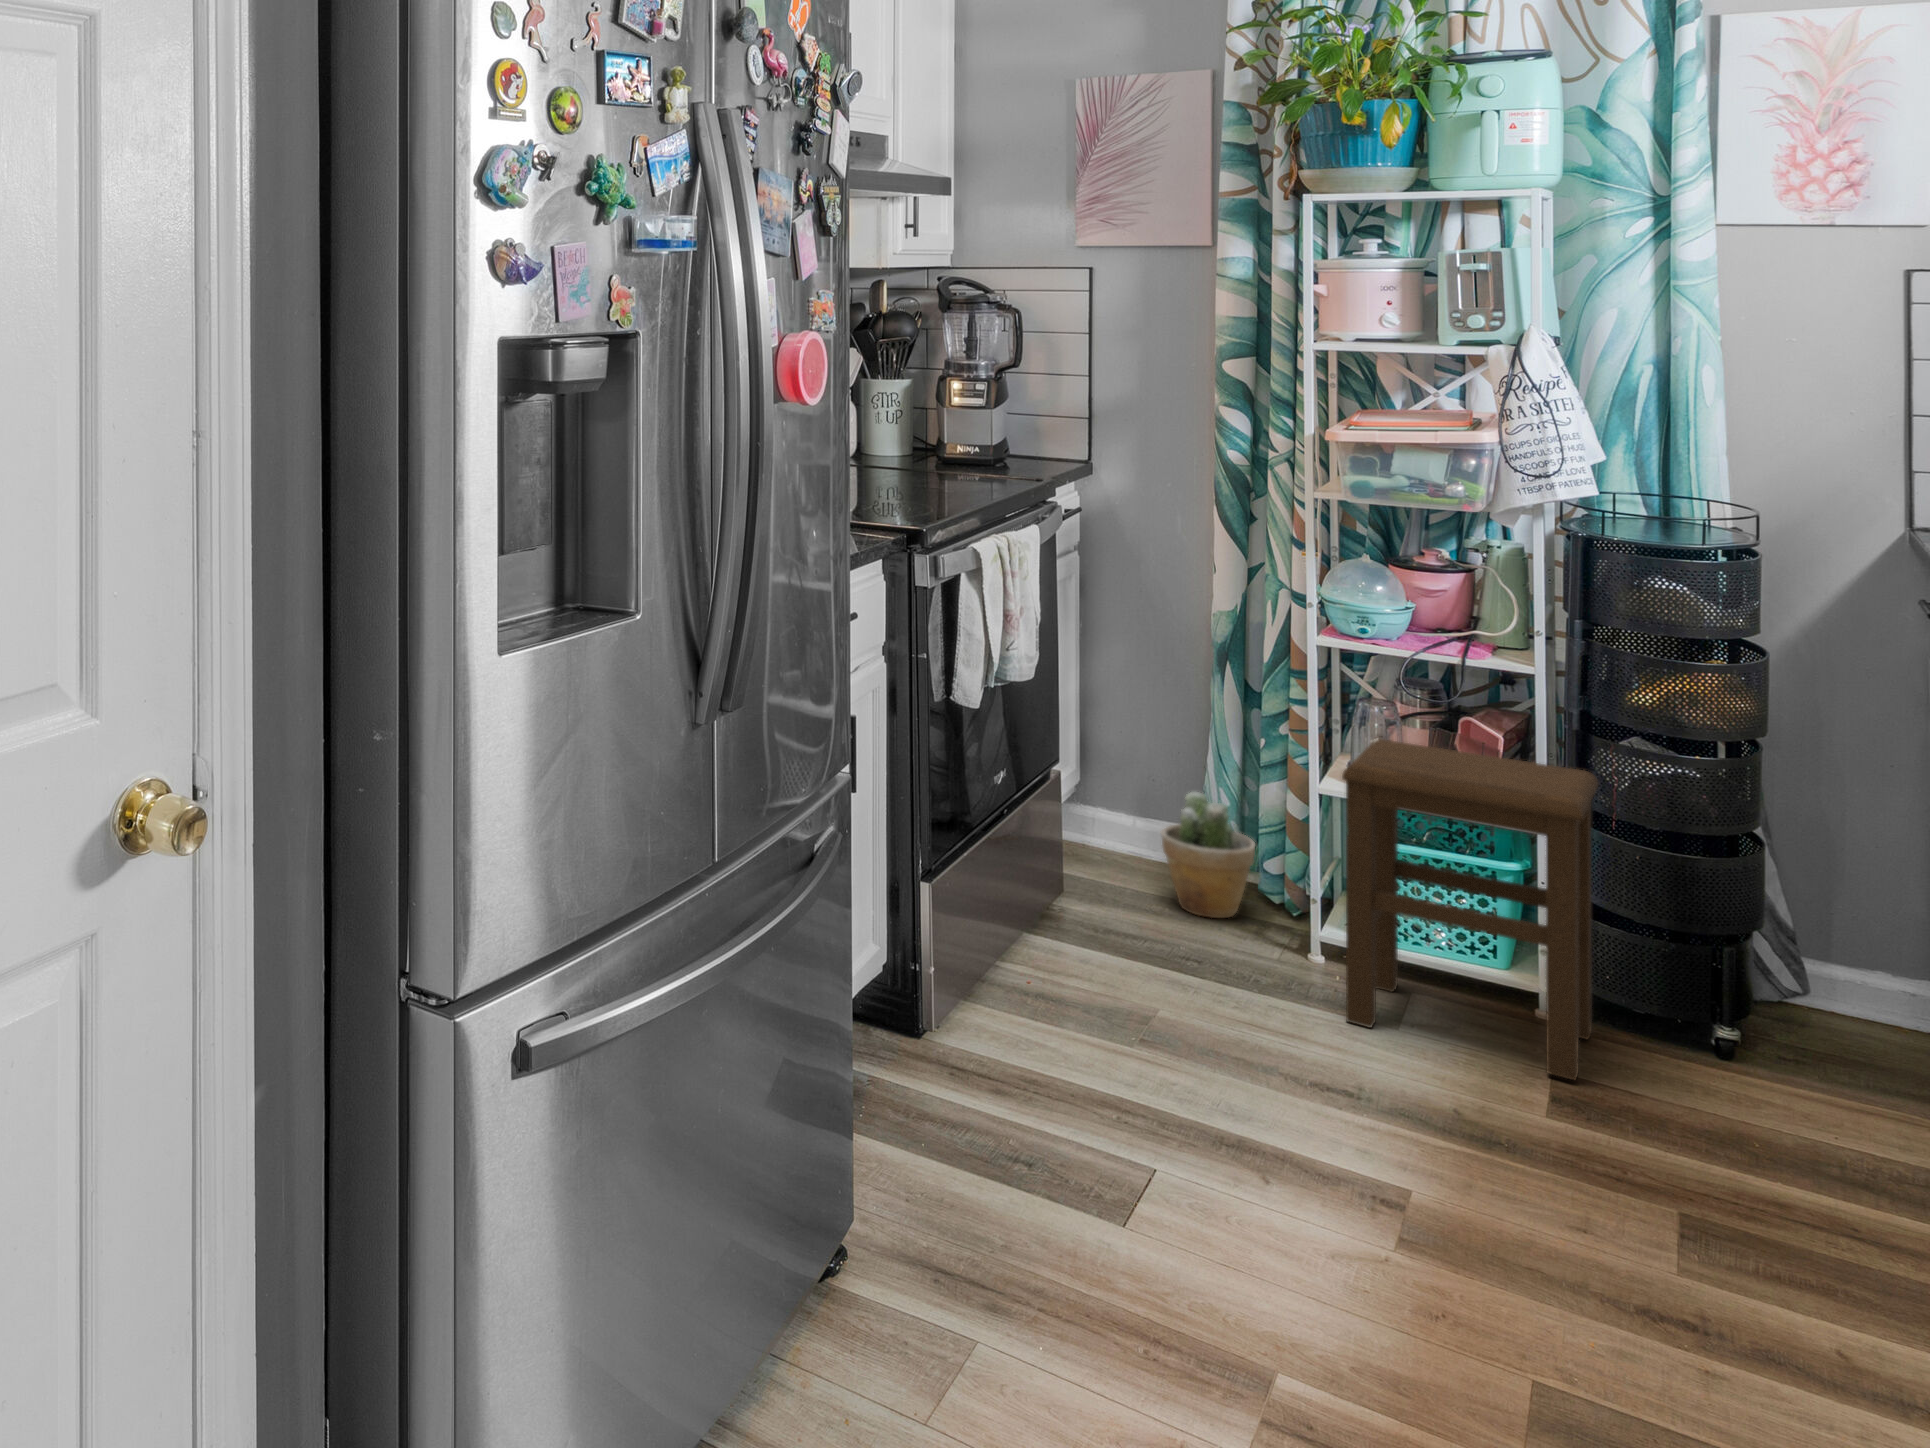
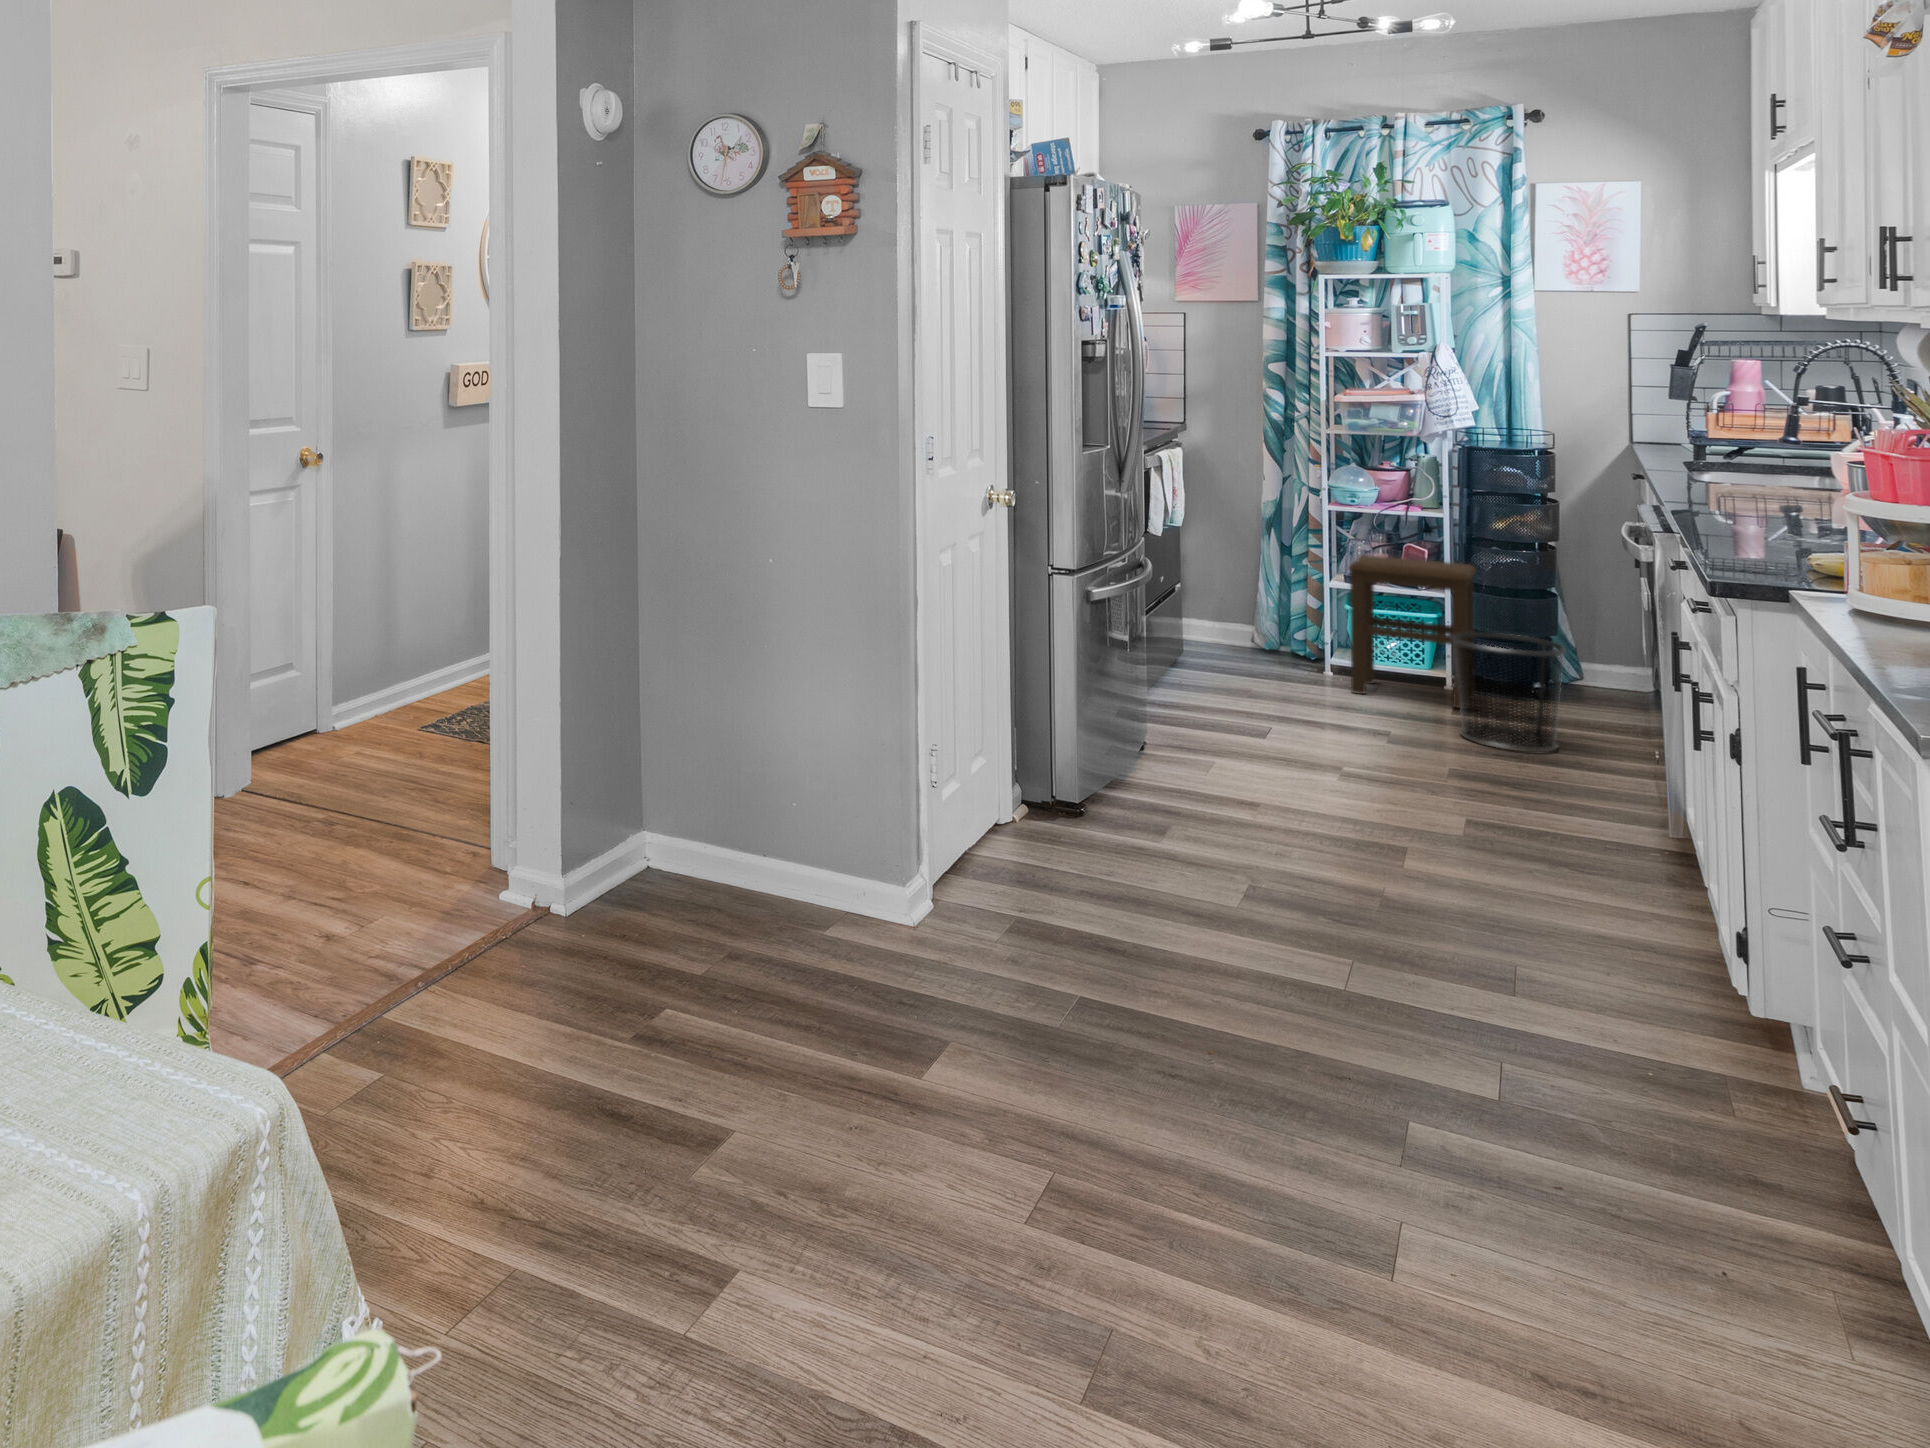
potted plant: present [1161,792,1255,918] -> none [1240,595,1293,660]
waste bin: none [1538,949,1795,1253] -> present [1451,632,1566,752]

